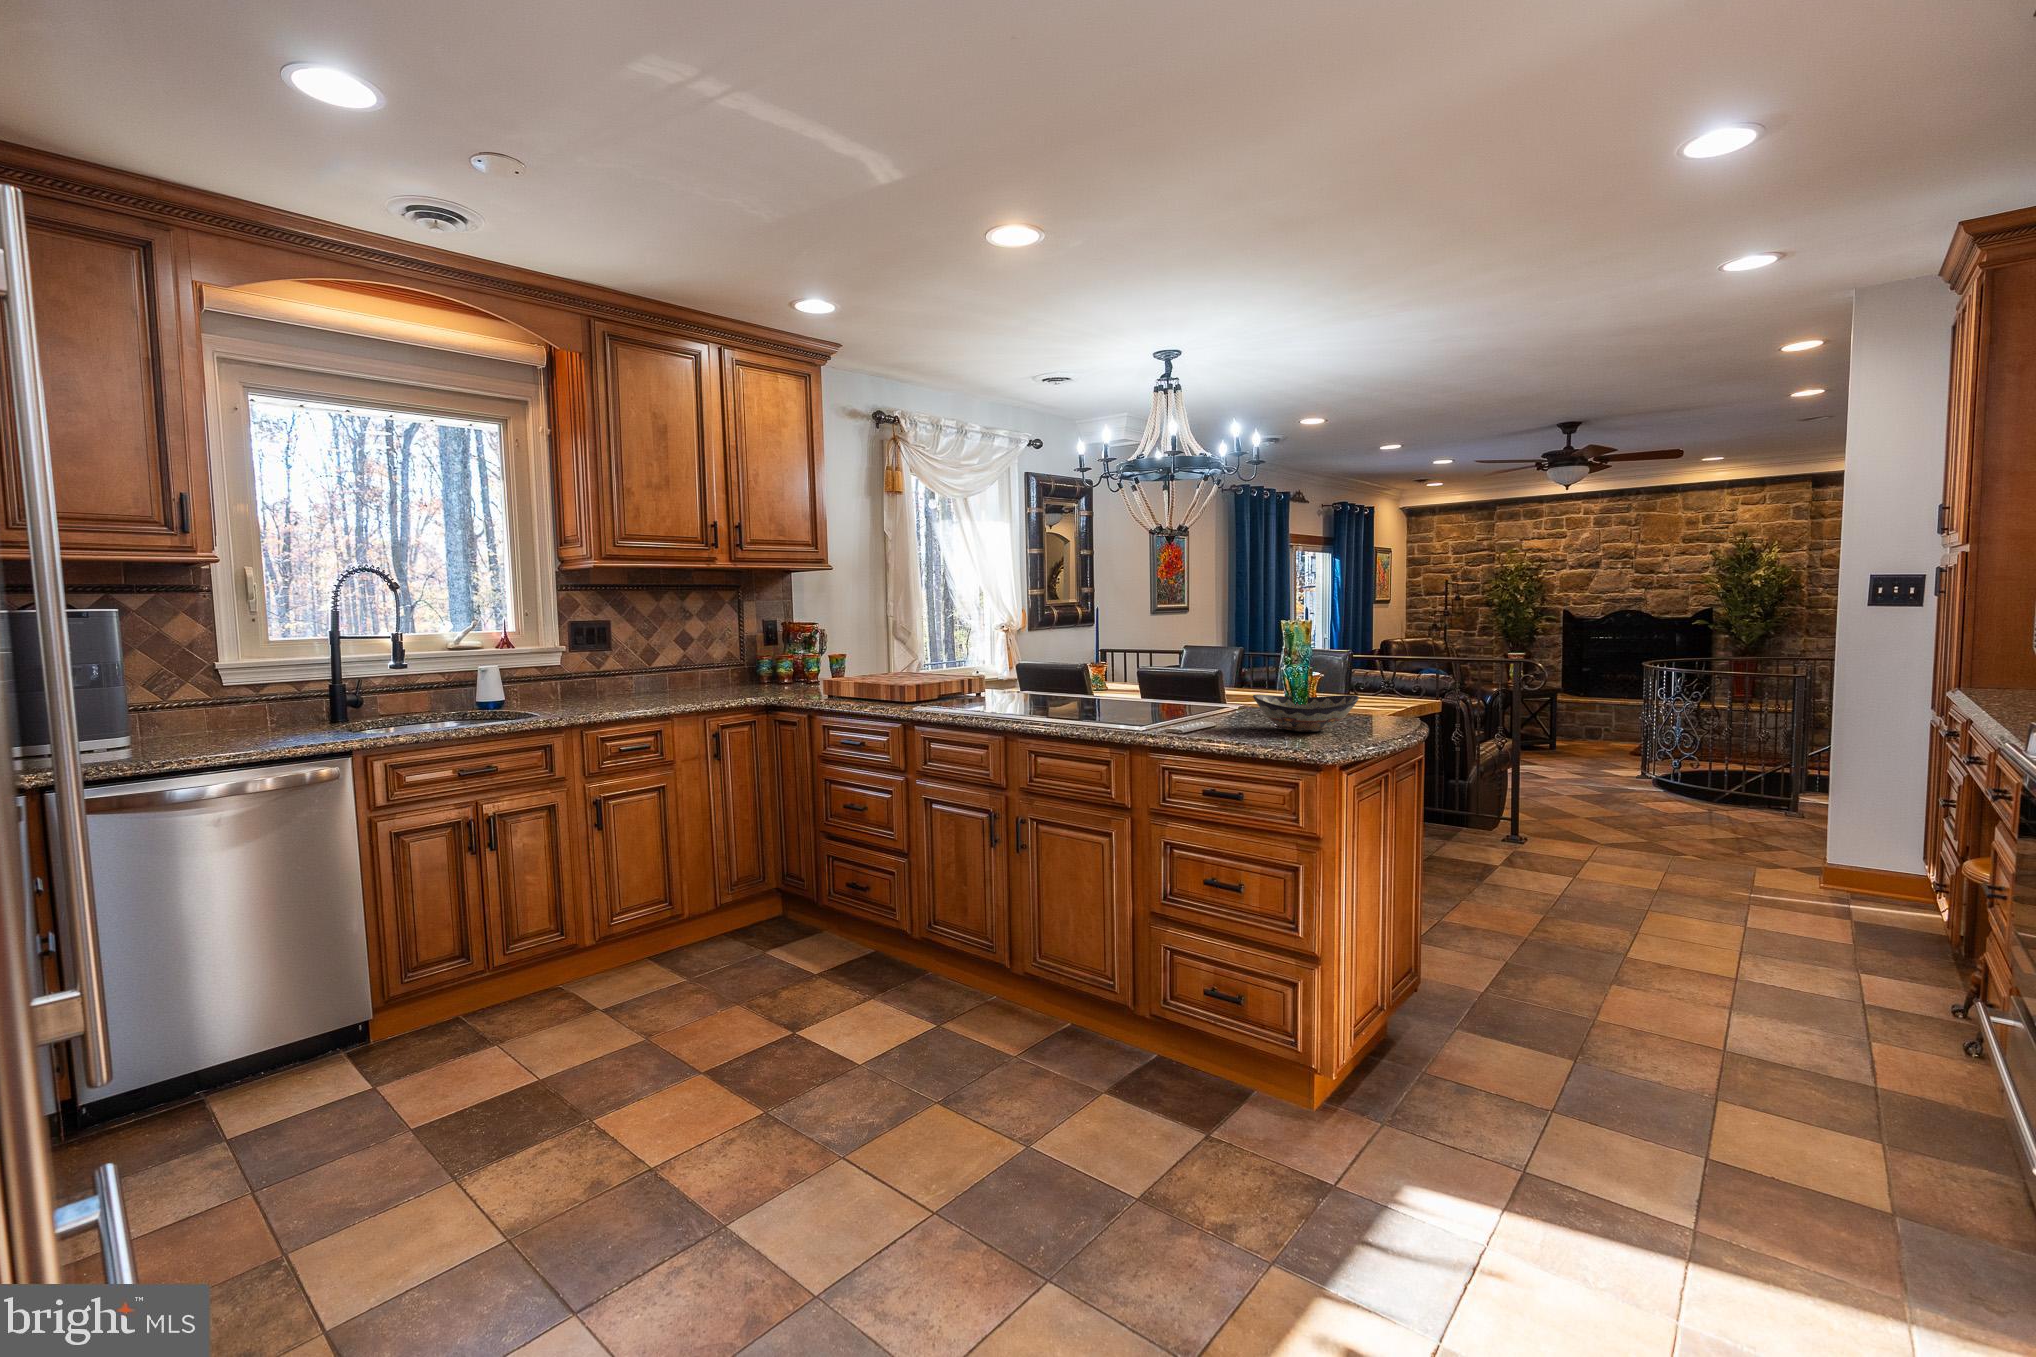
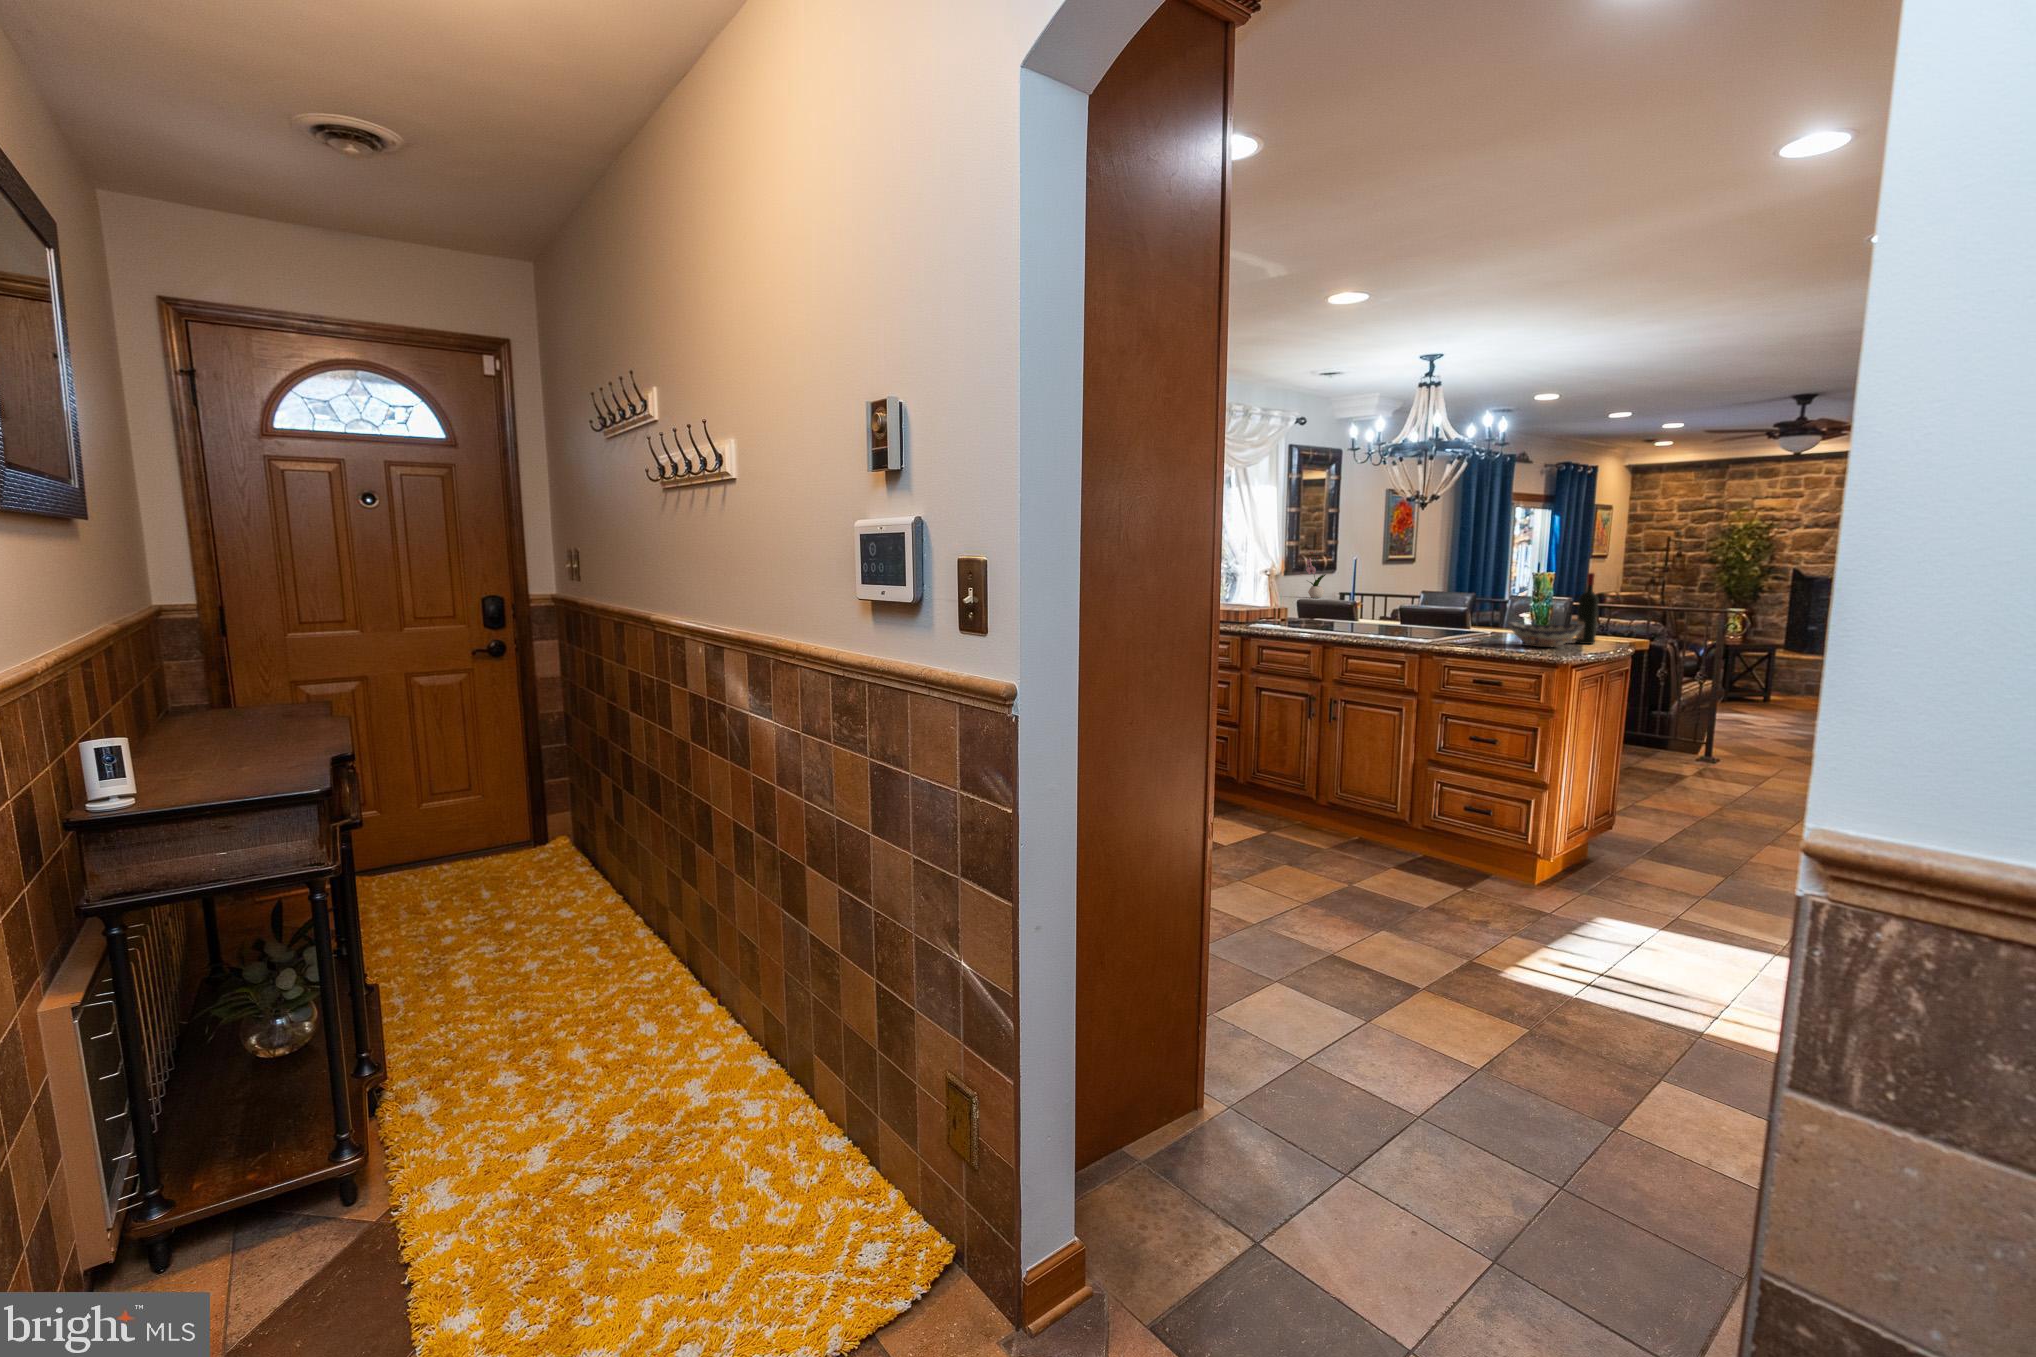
flower arrangement: none [1056,602,1079,657] -> present [1306,552,1326,598]
wine bottle: none [1350,619,1377,722] -> present [1576,573,1599,644]

